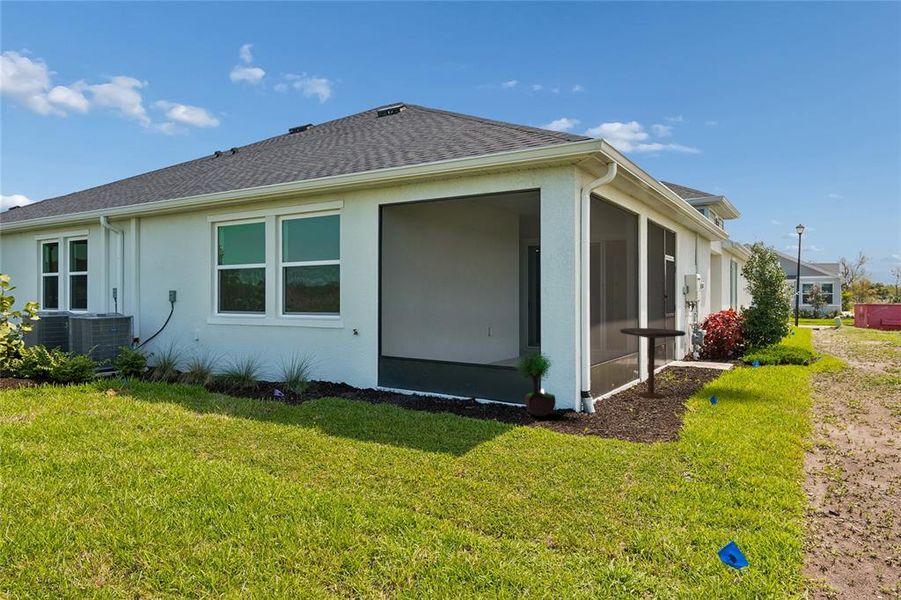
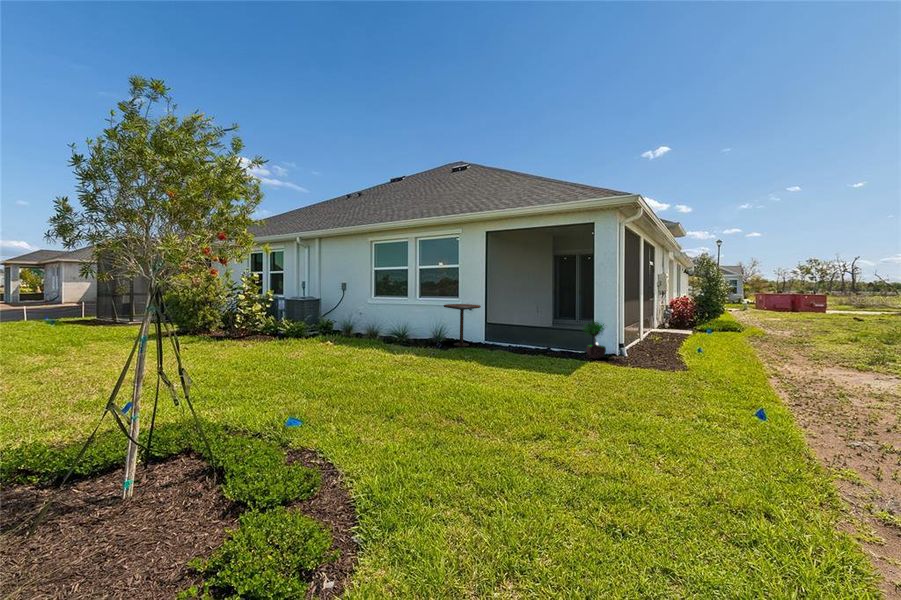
pedestal table: present [620,328,686,399] -> present [444,304,481,346]

